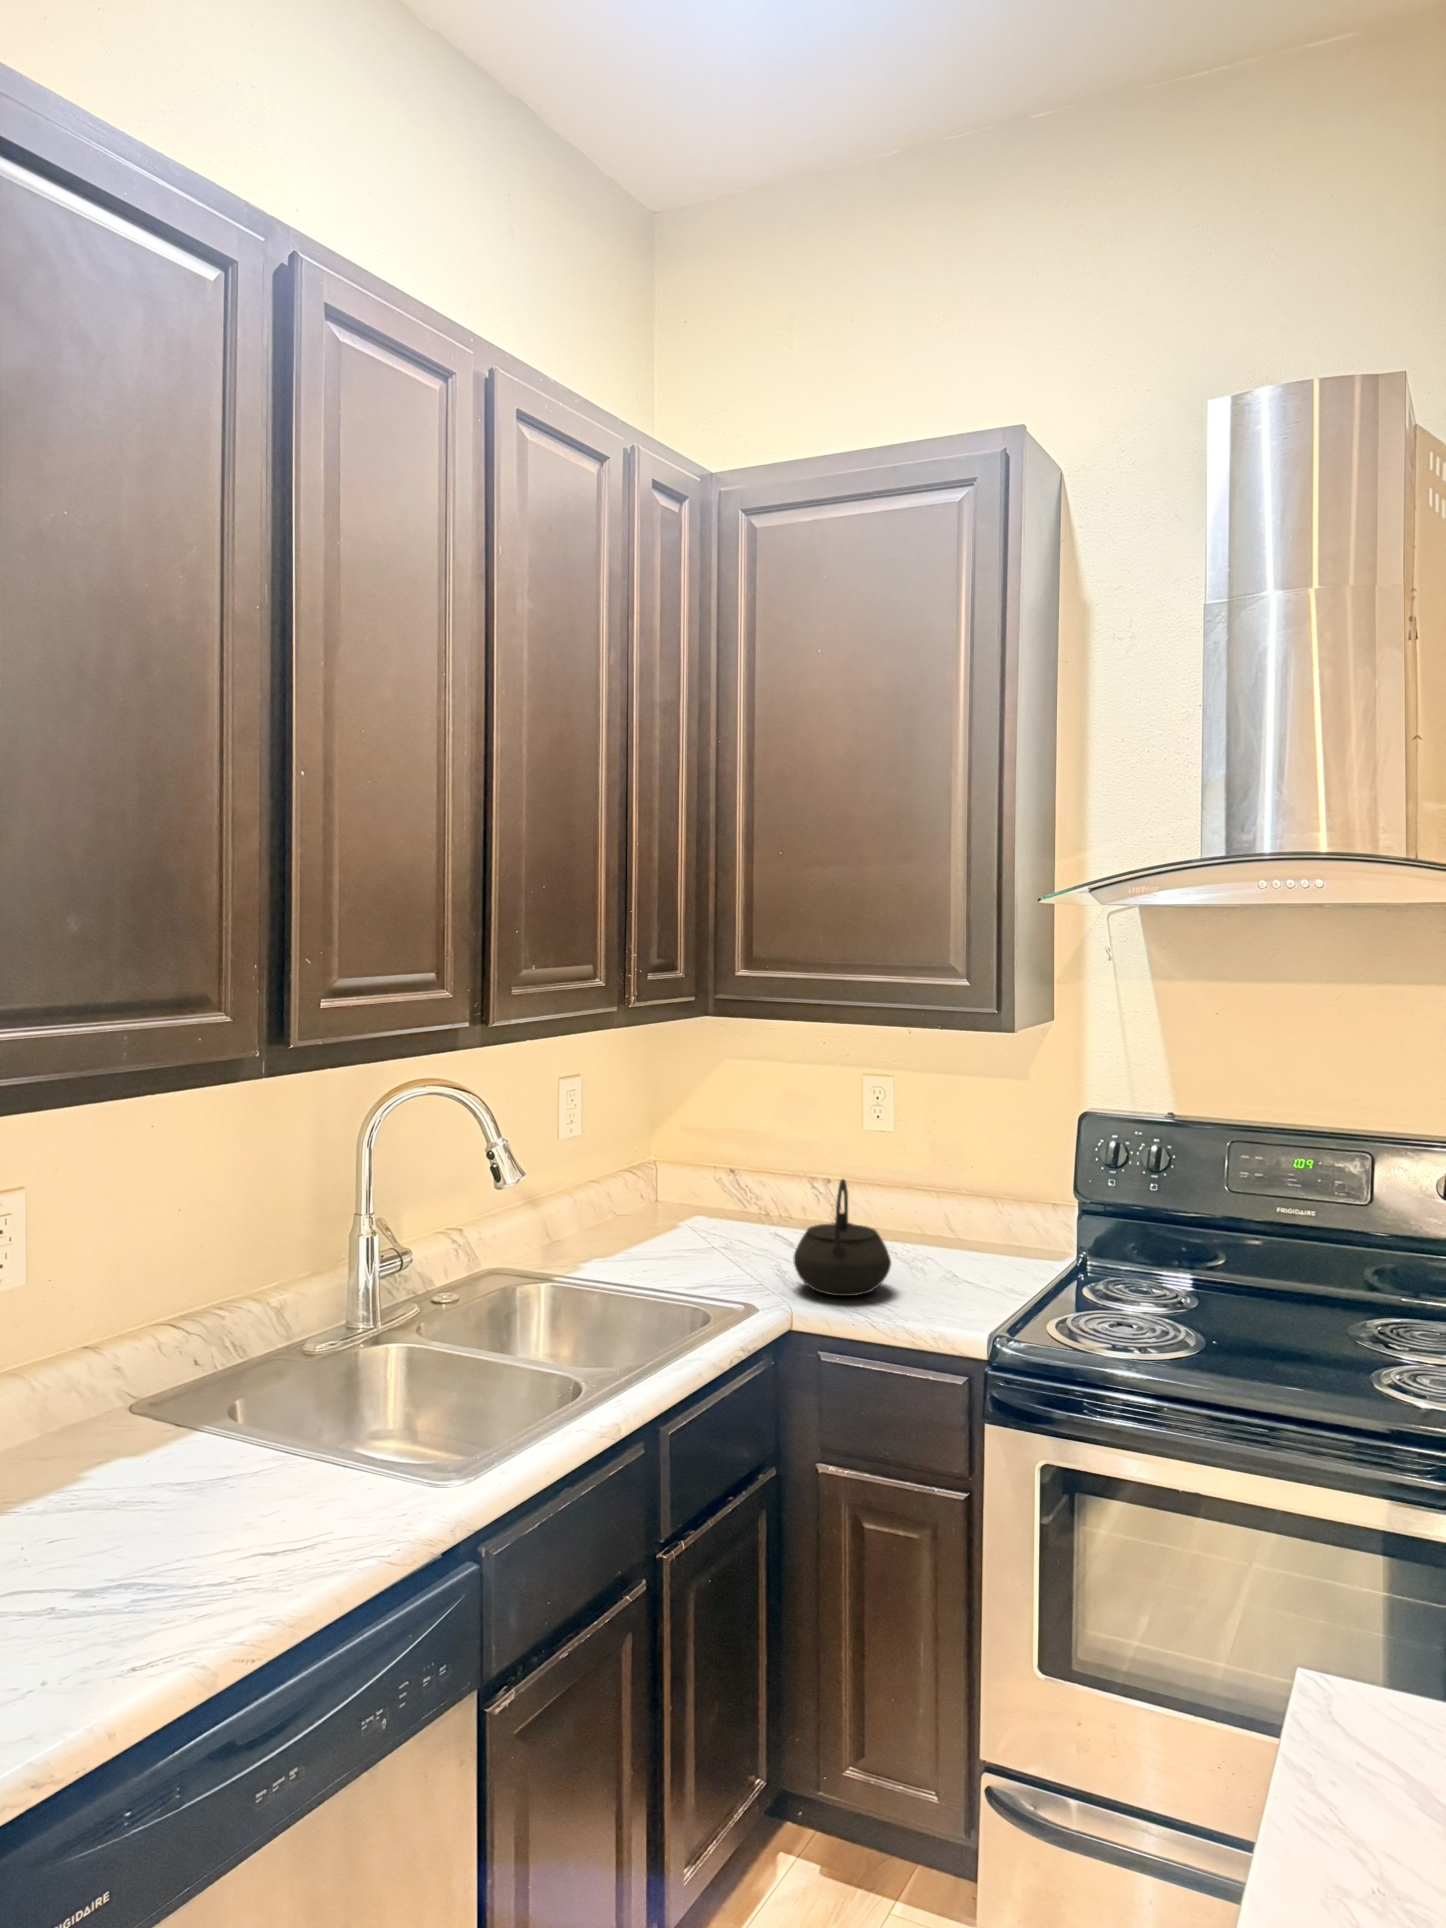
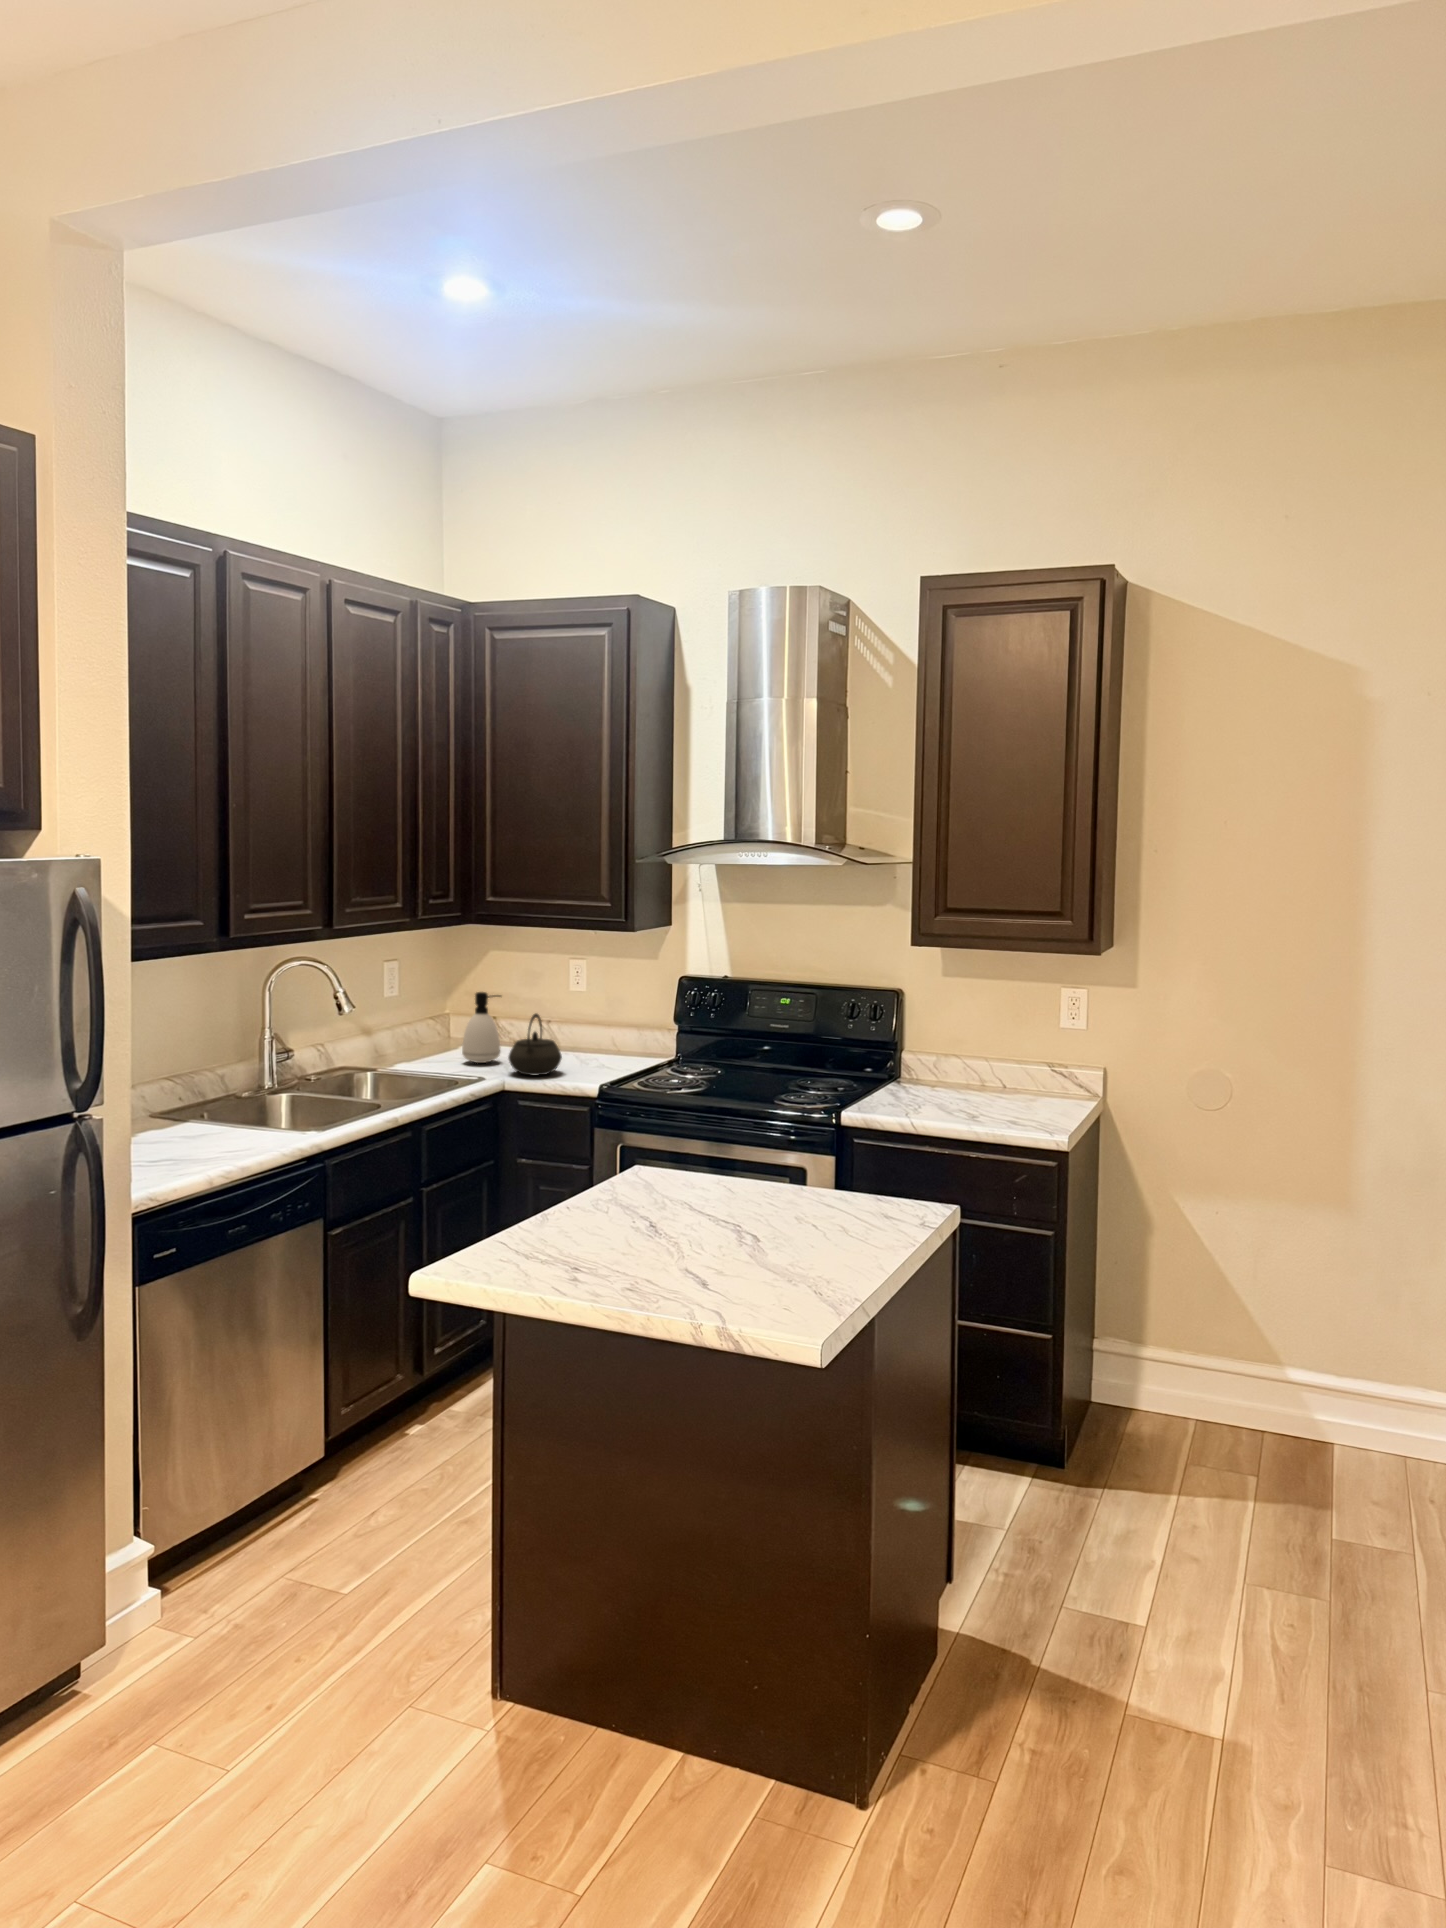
soap dispenser: none [699,1135,769,1262] -> present [462,992,501,1063]

